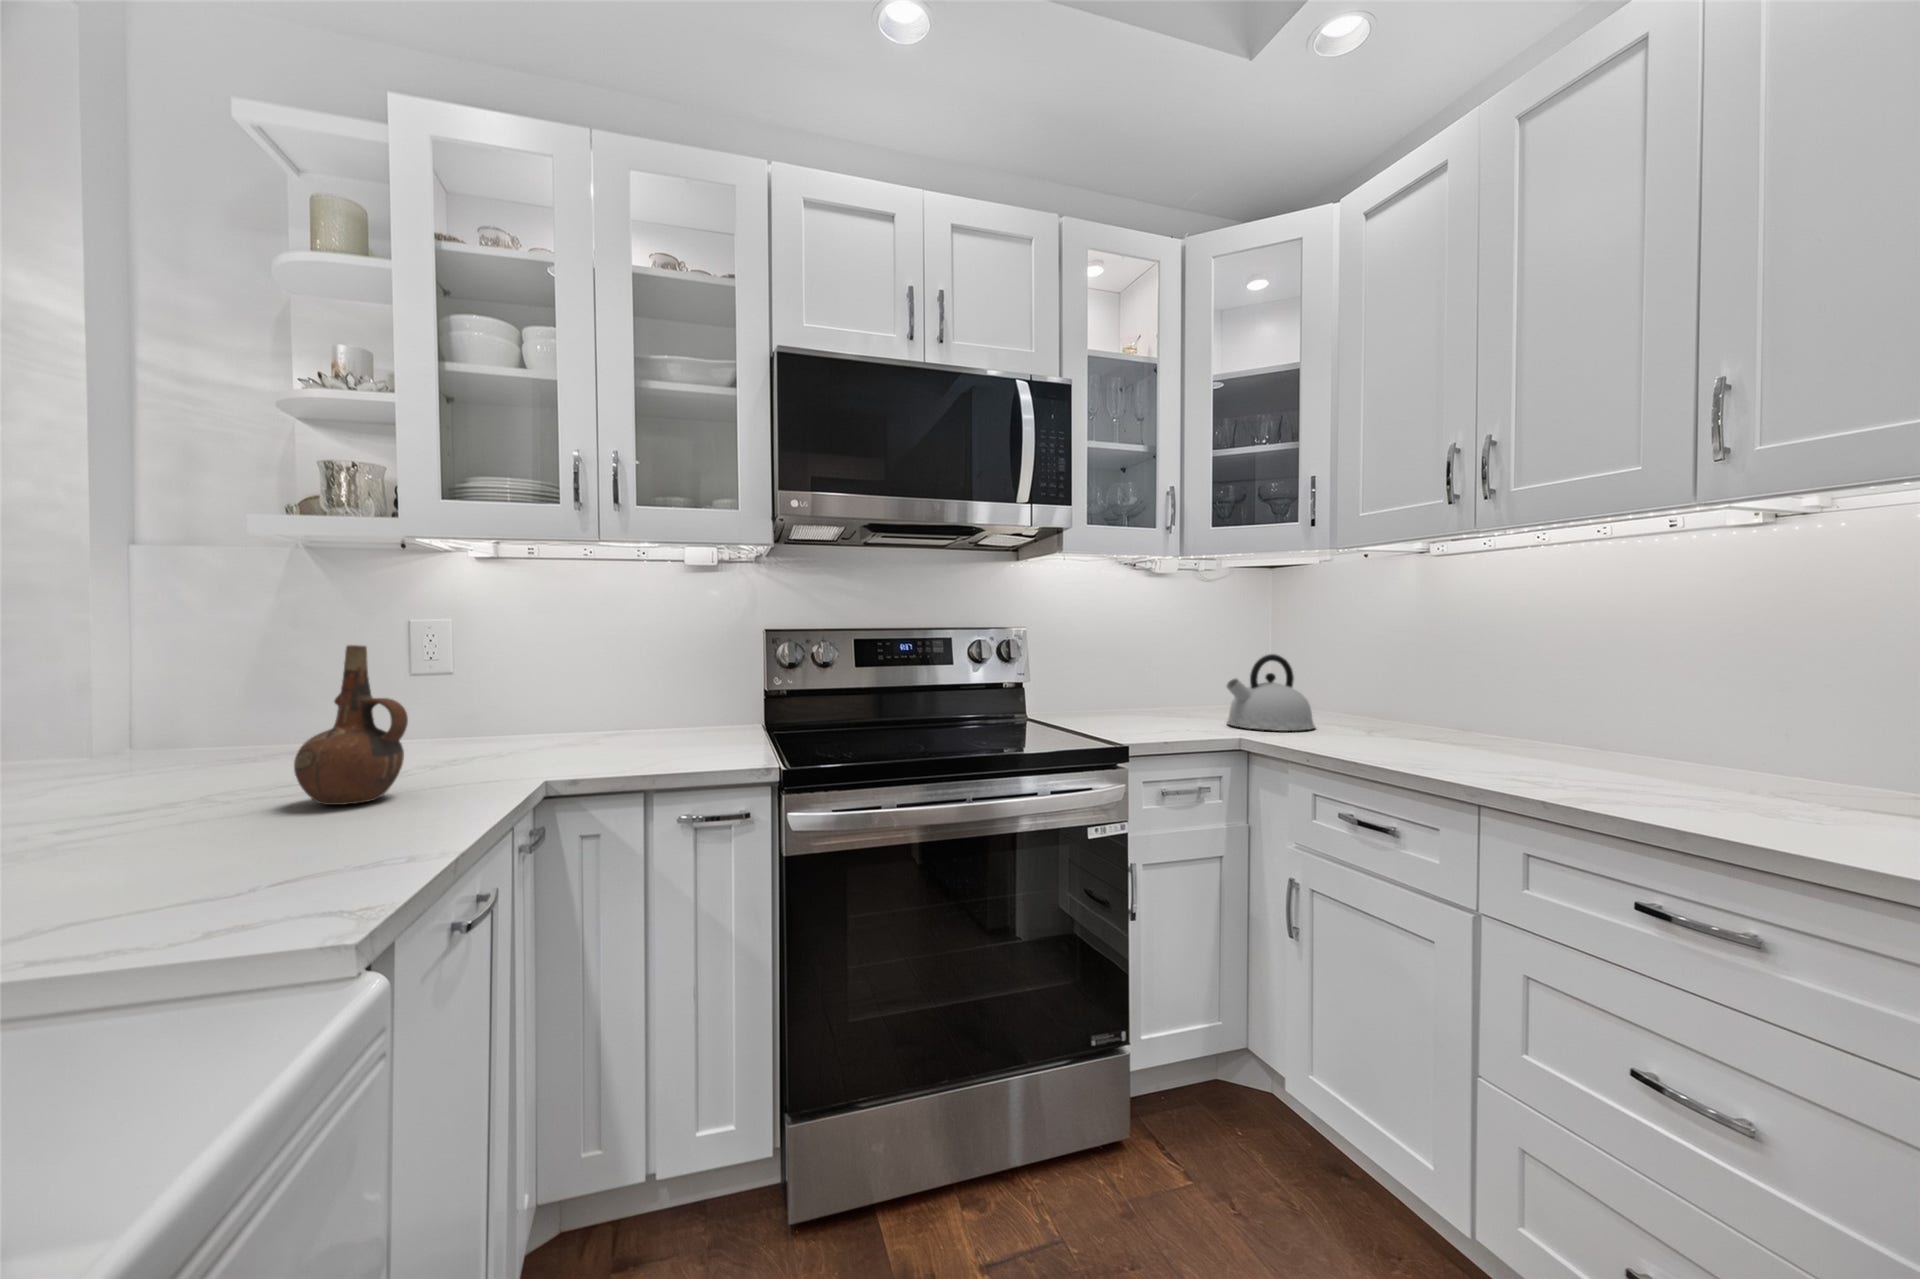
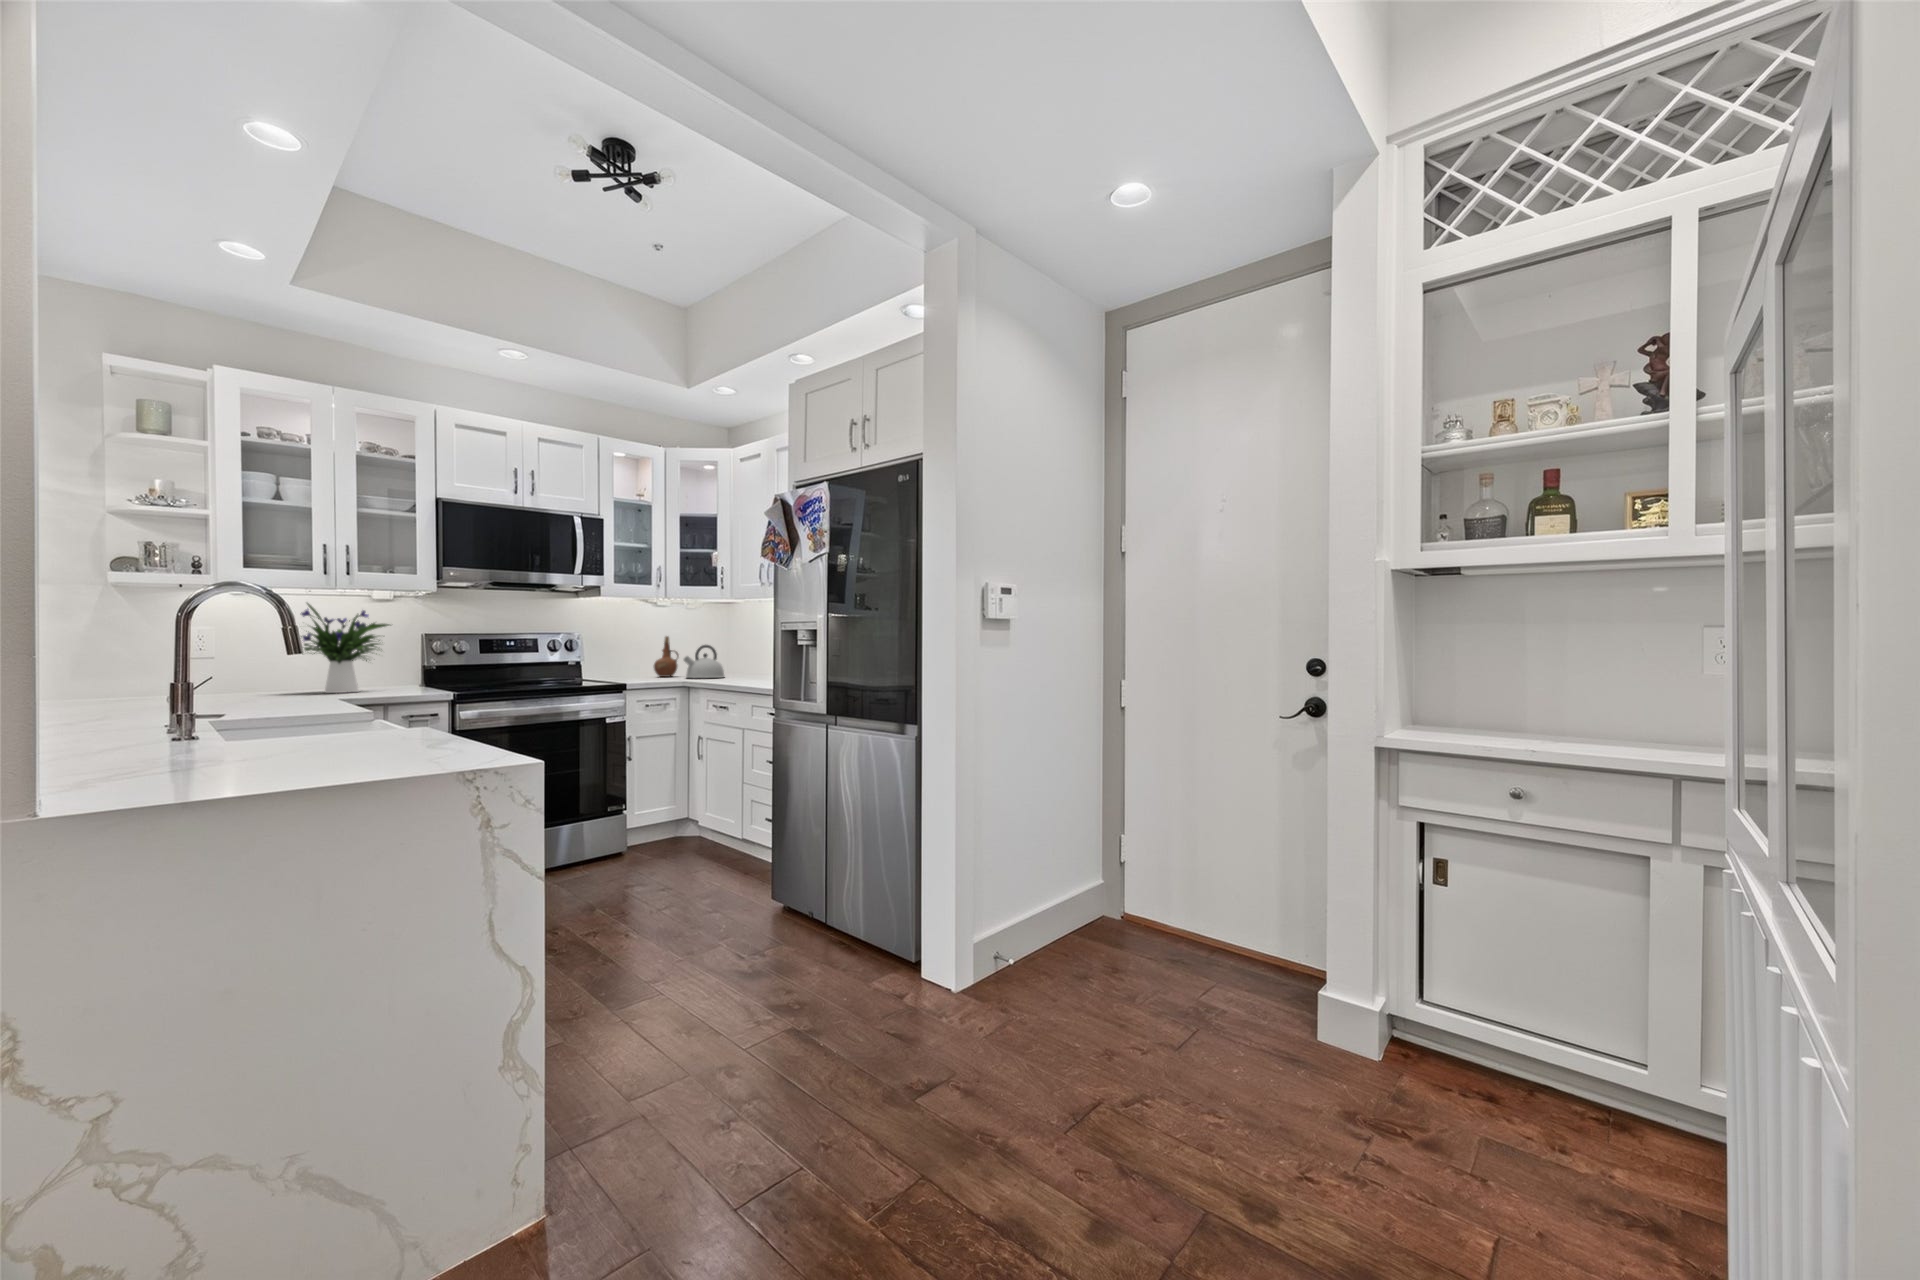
flower arrangement: none [500,569,691,756] -> present [301,603,389,693]
ceramic pitcher: present [294,645,408,805] -> present [654,636,679,677]

